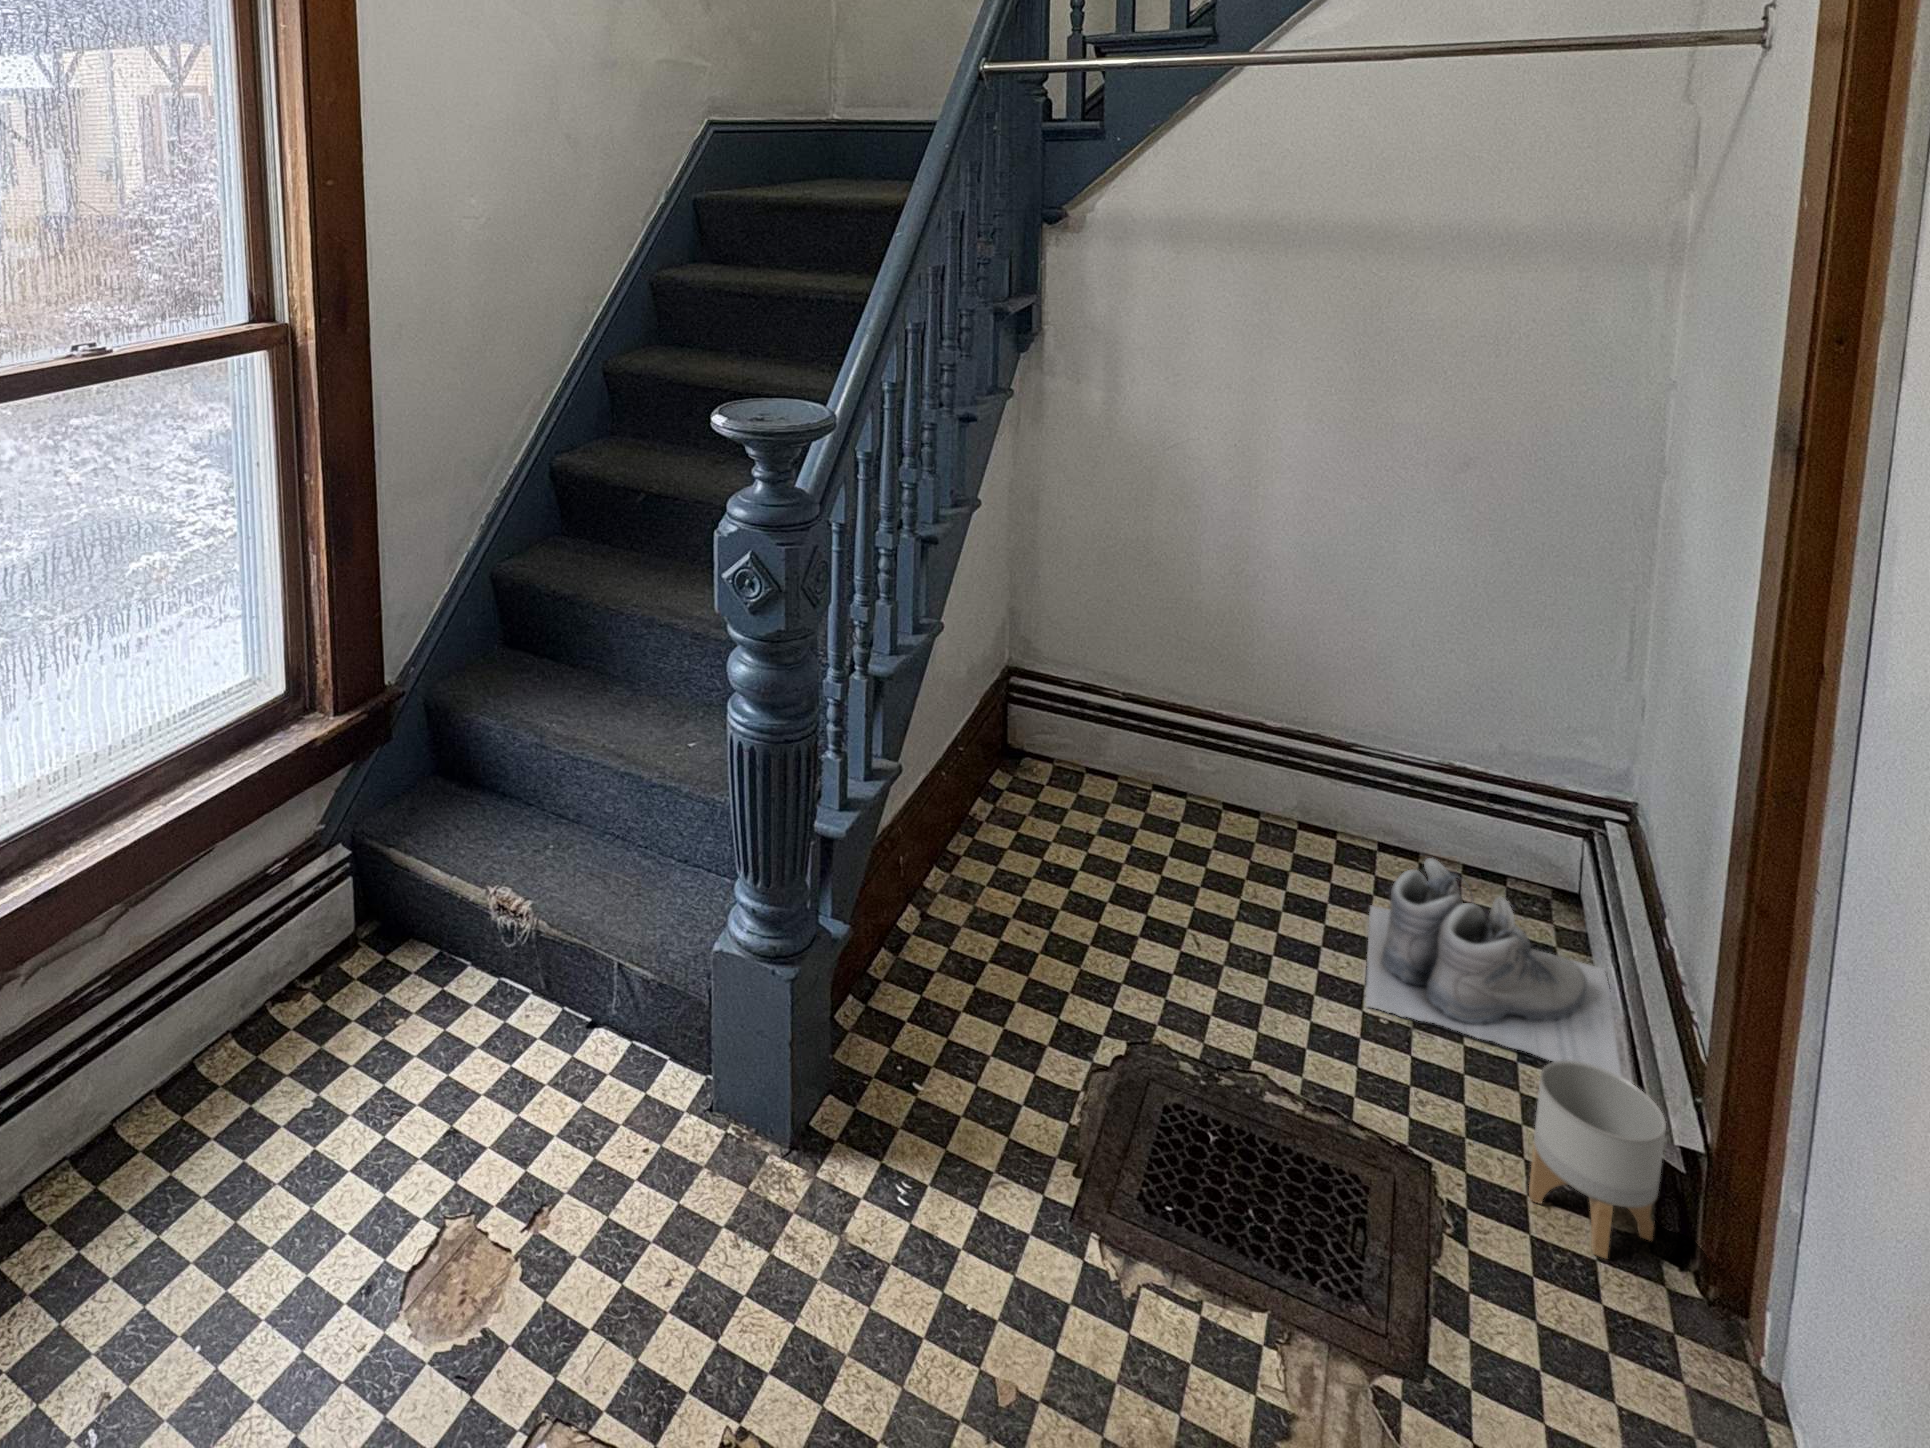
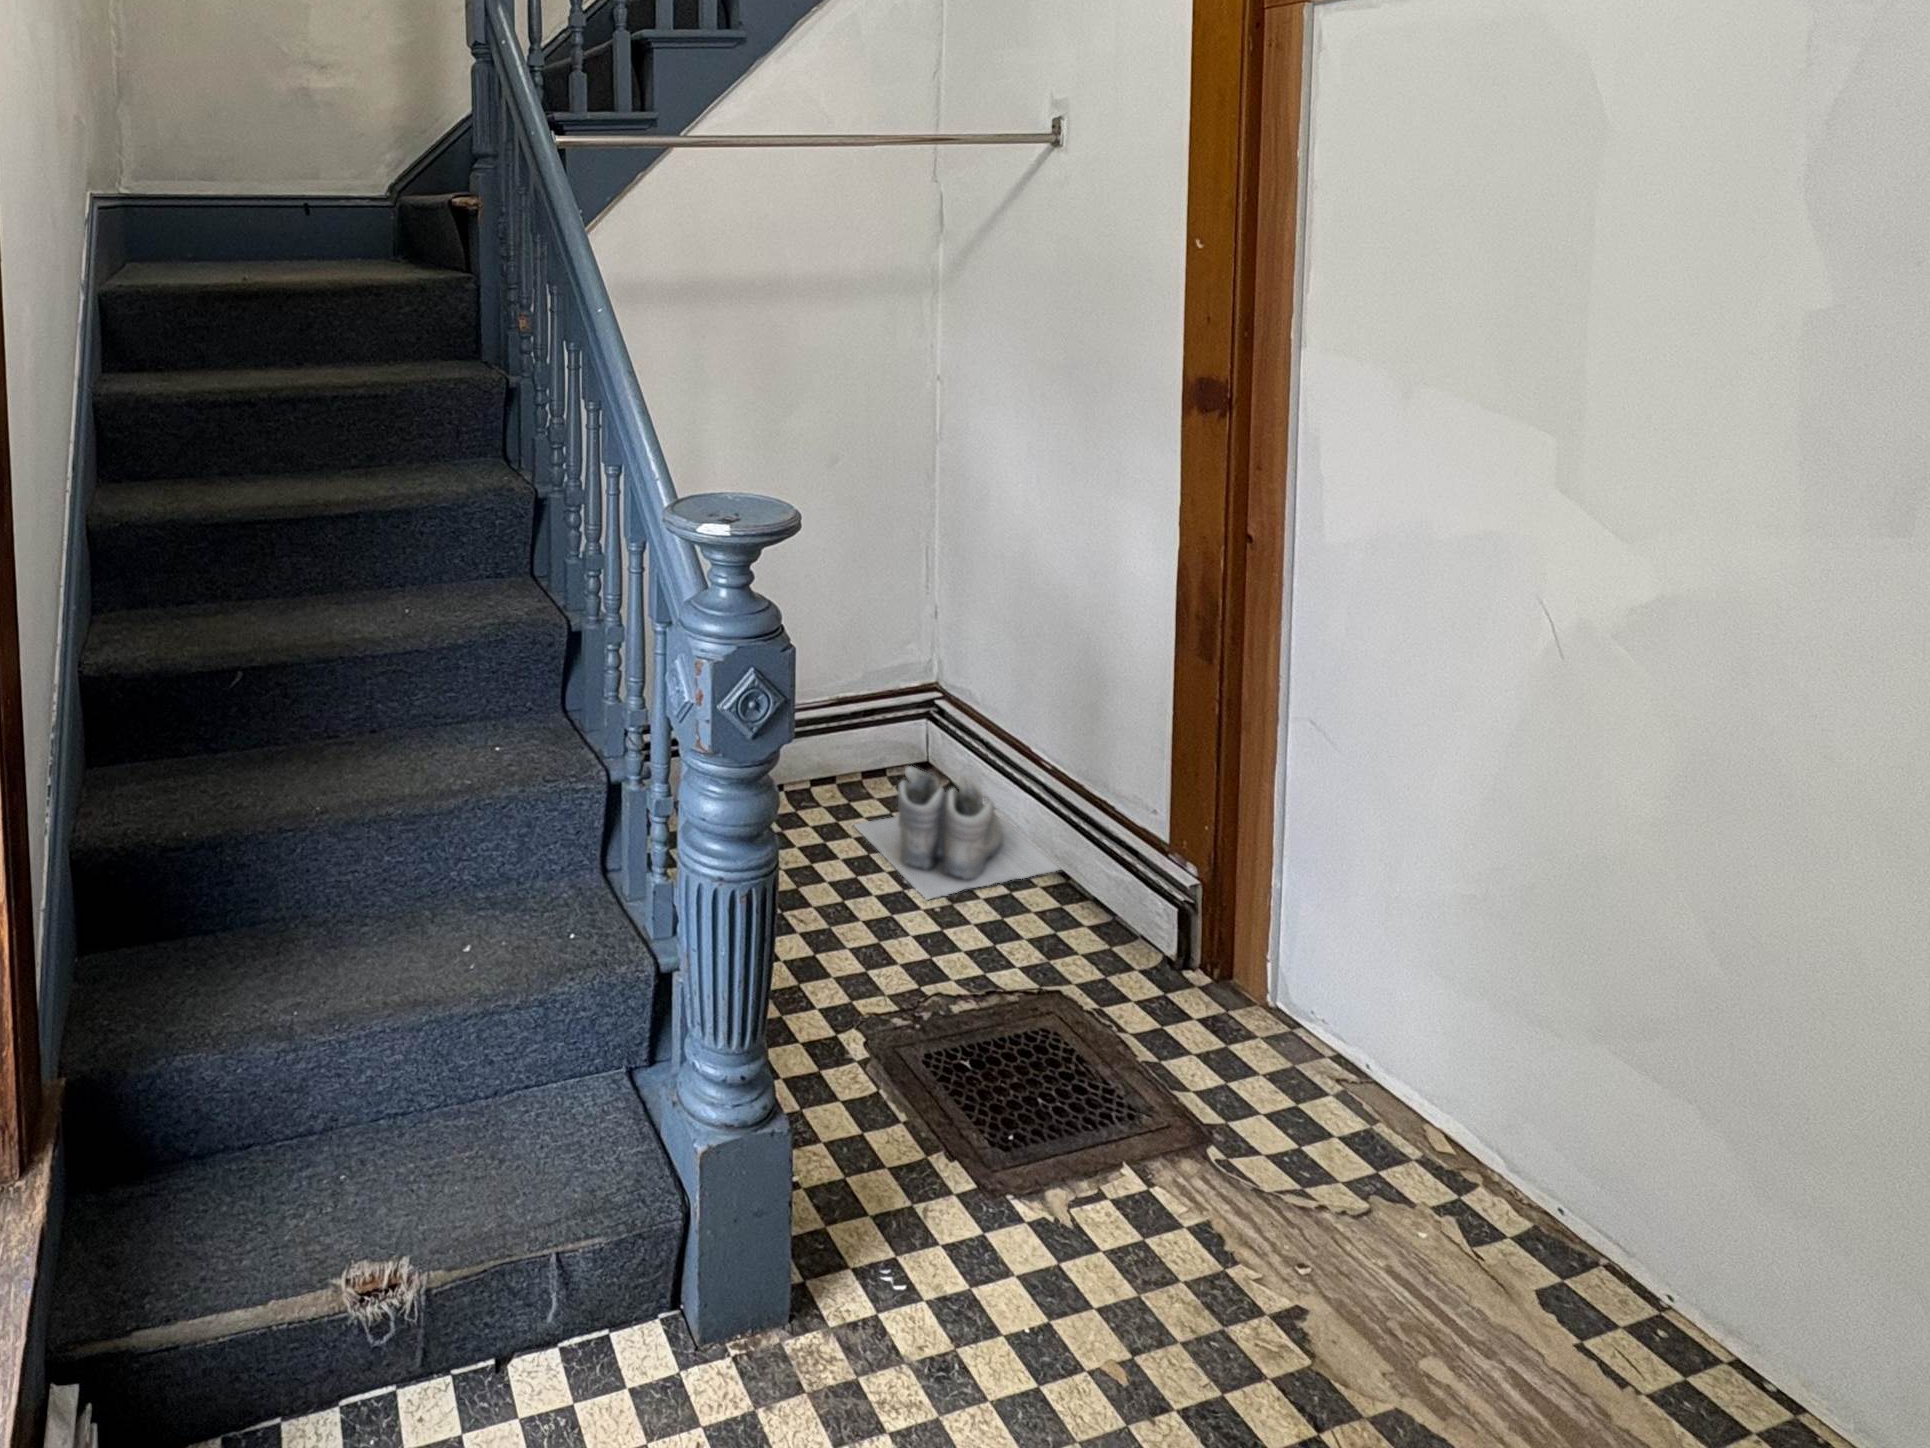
planter: present [1529,1061,1666,1258] -> none [1100,859,1178,989]

